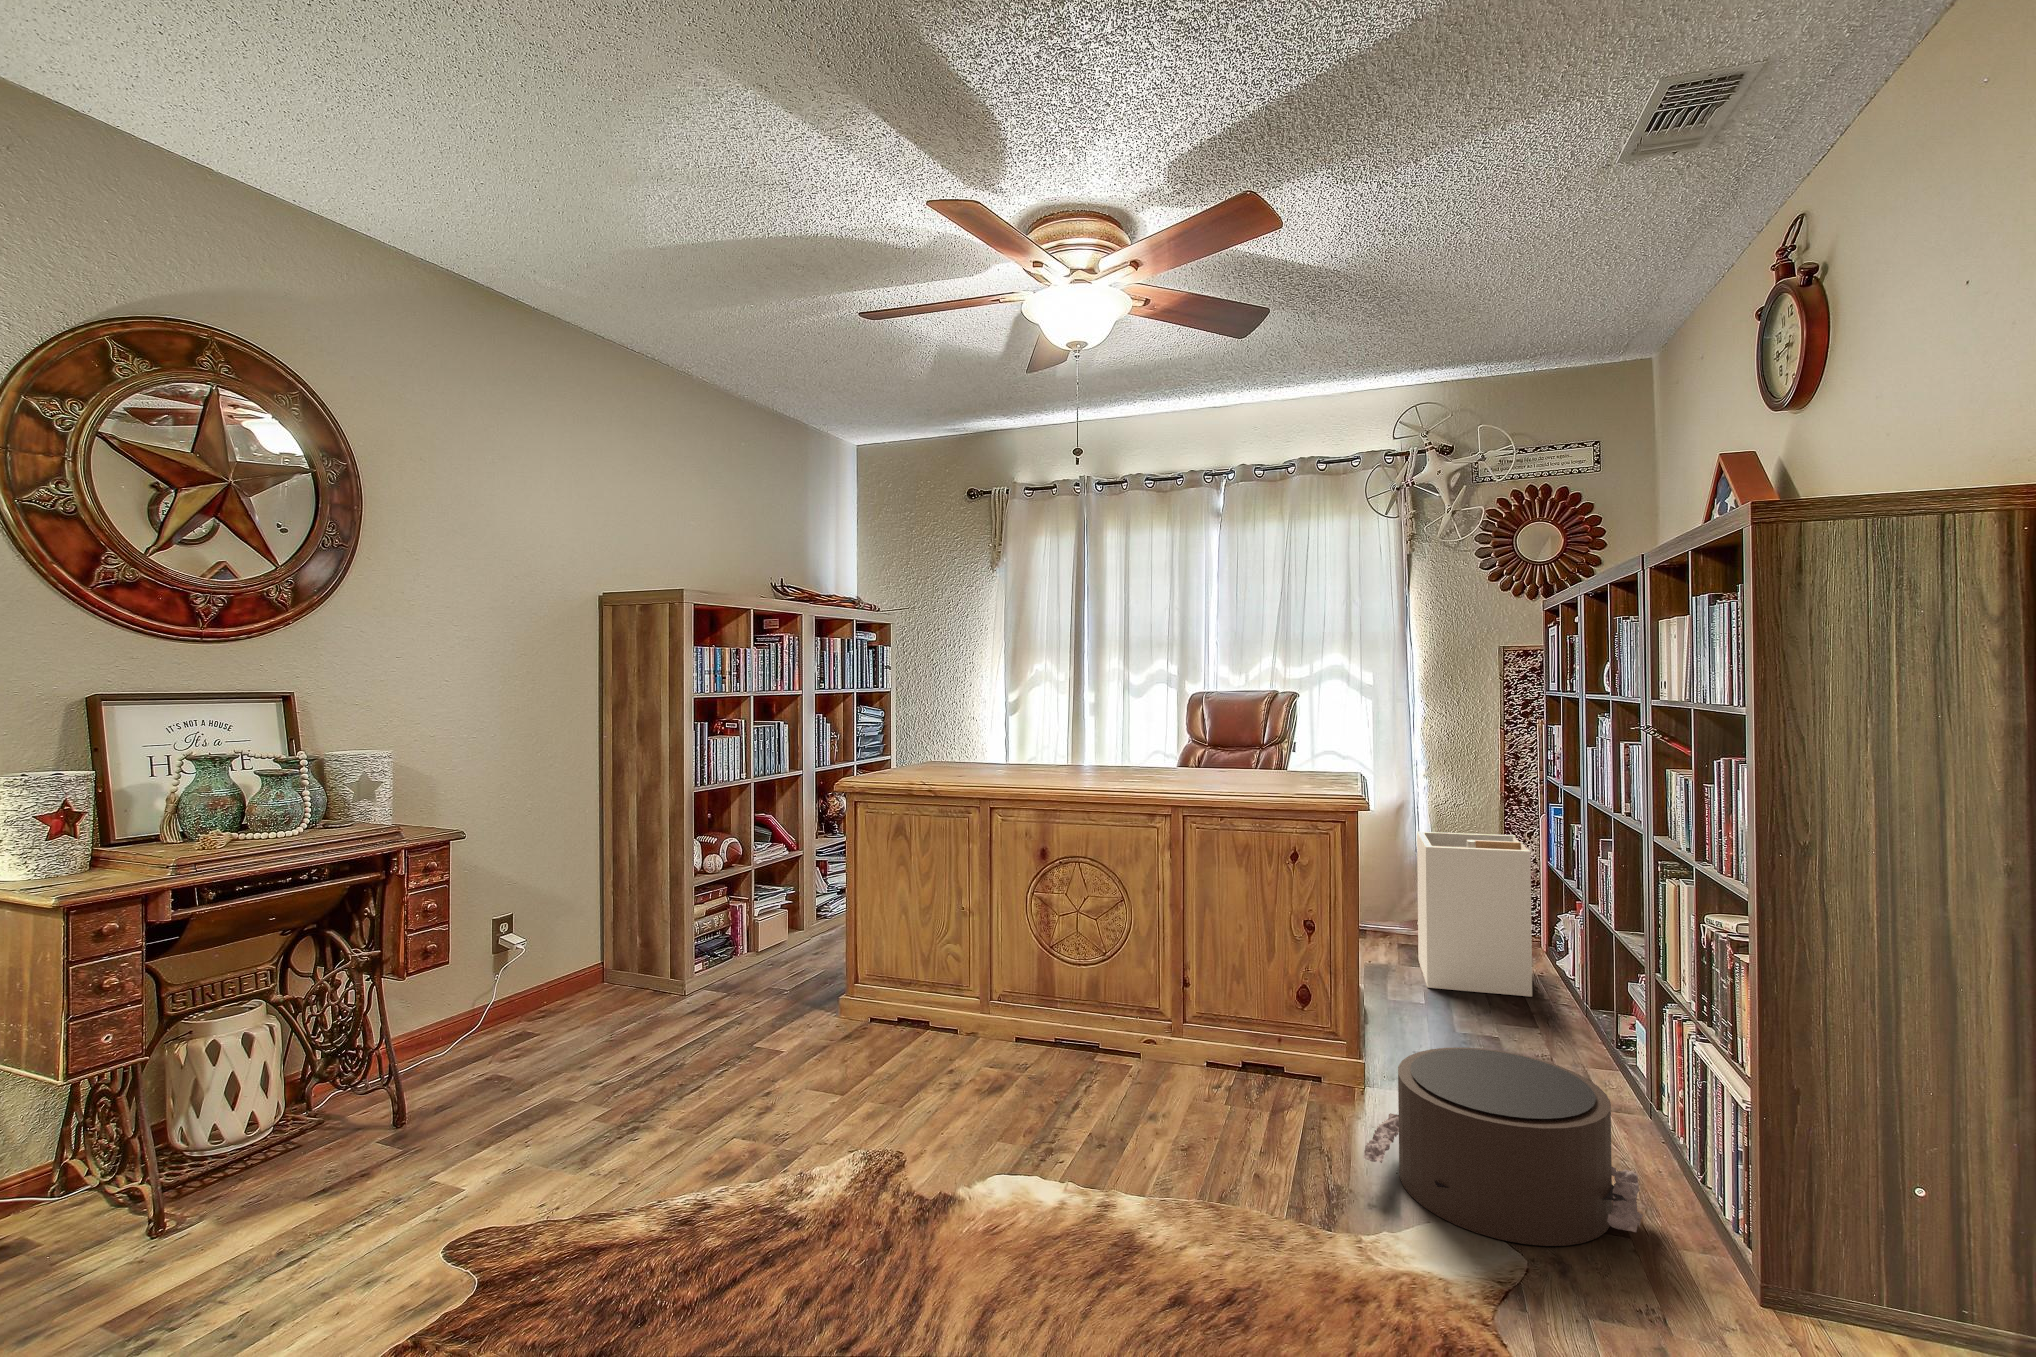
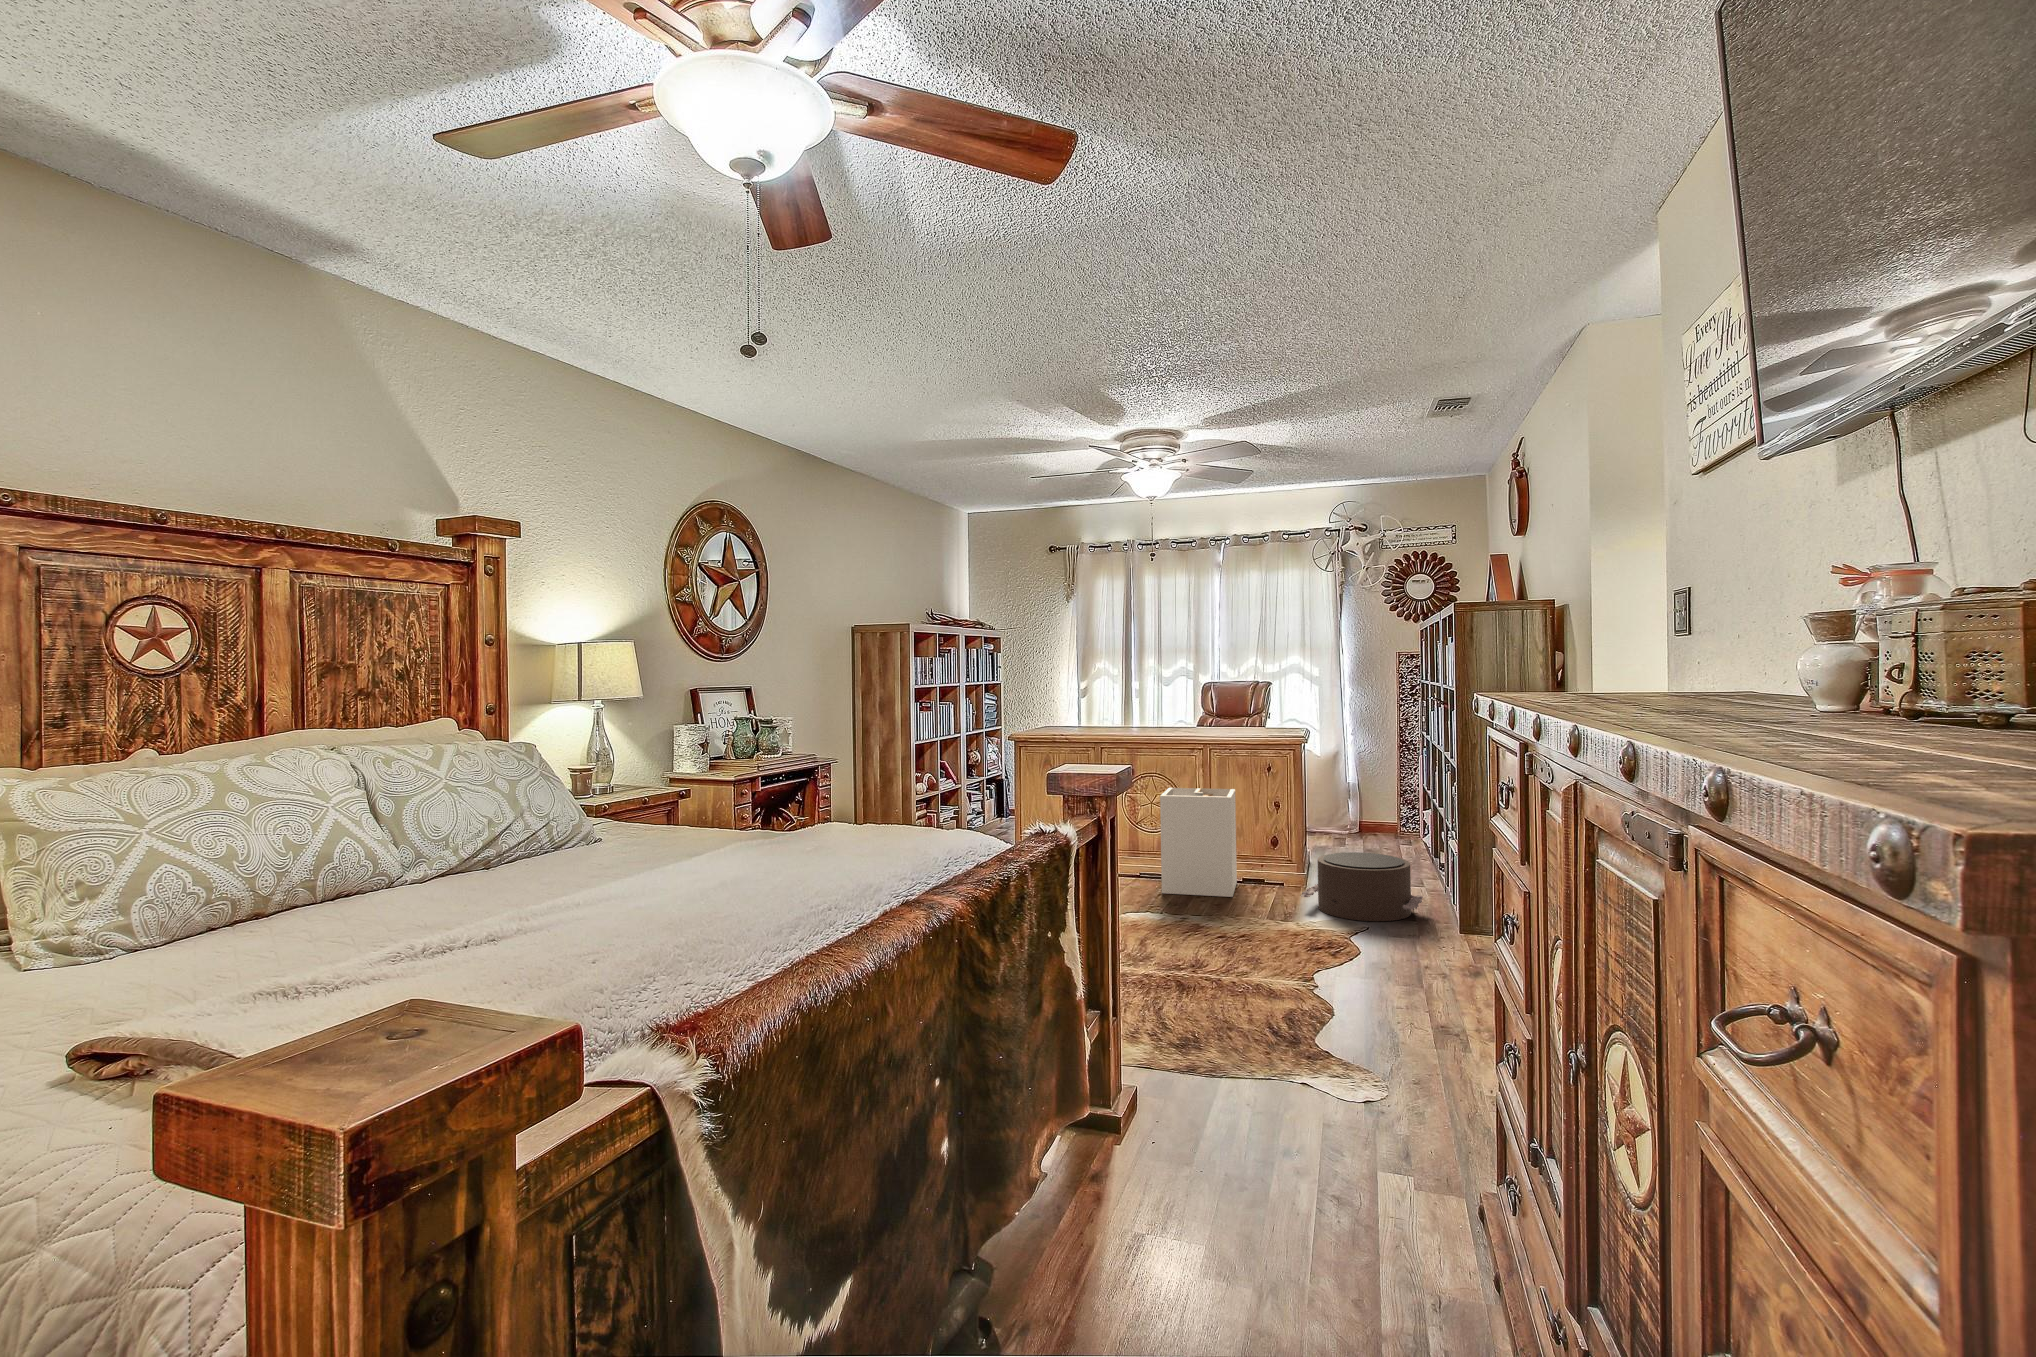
laundry hamper: present [1417,832,1532,997] -> present [1160,788,1237,897]

